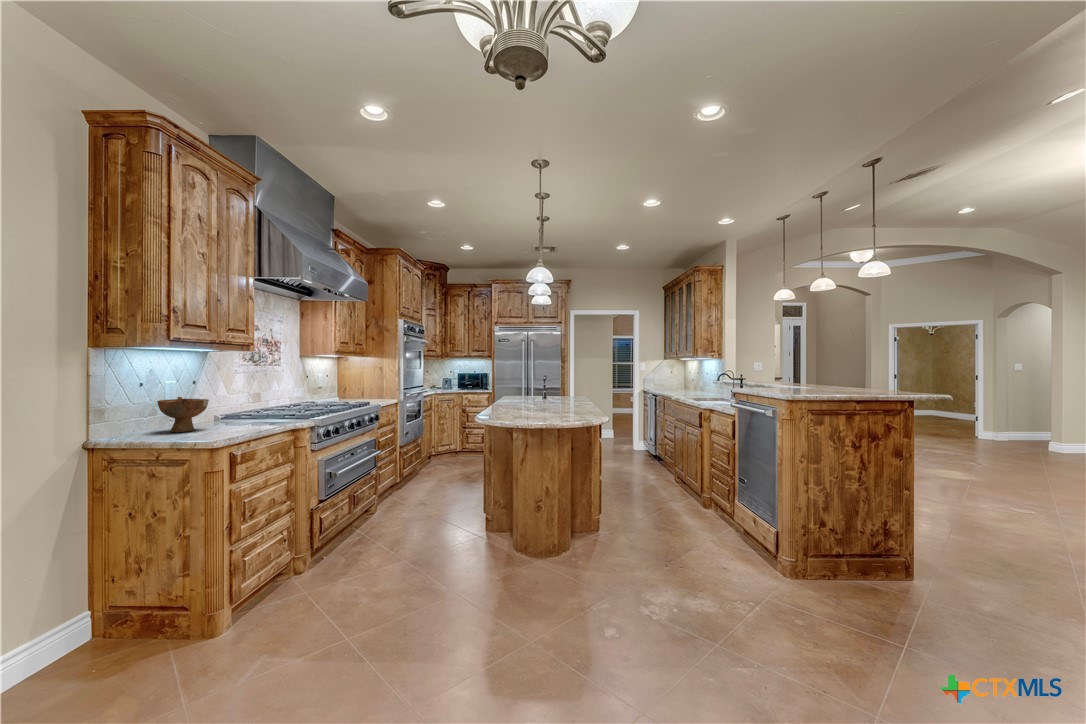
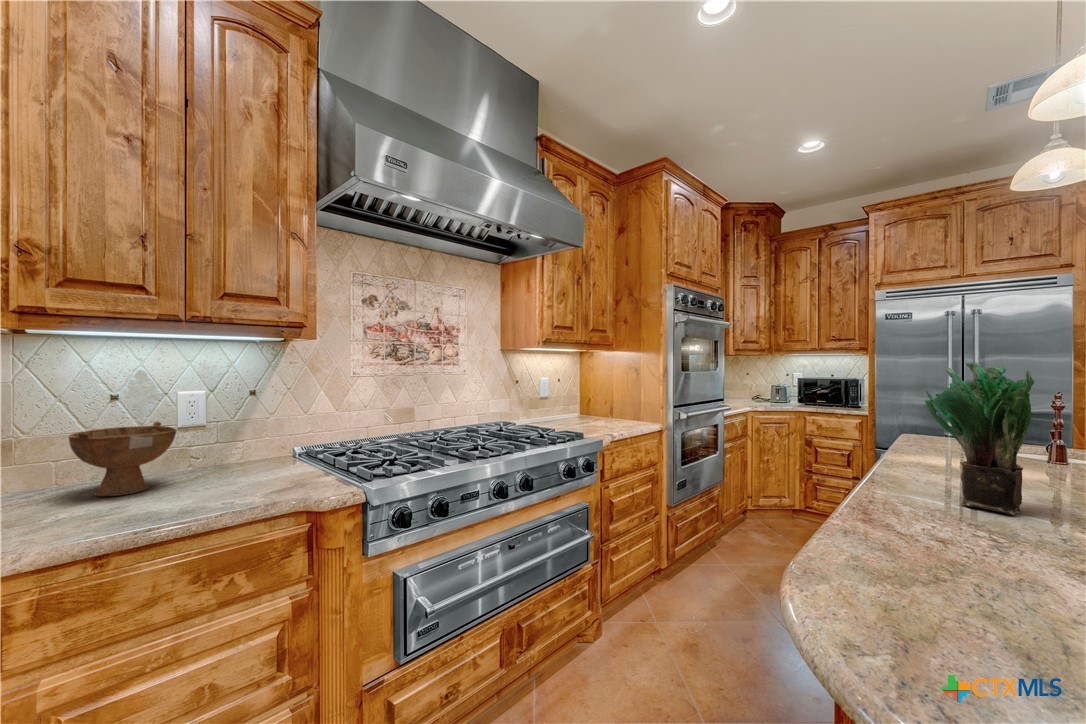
potted plant: none [508,363,530,404] -> present [925,362,1034,515]

